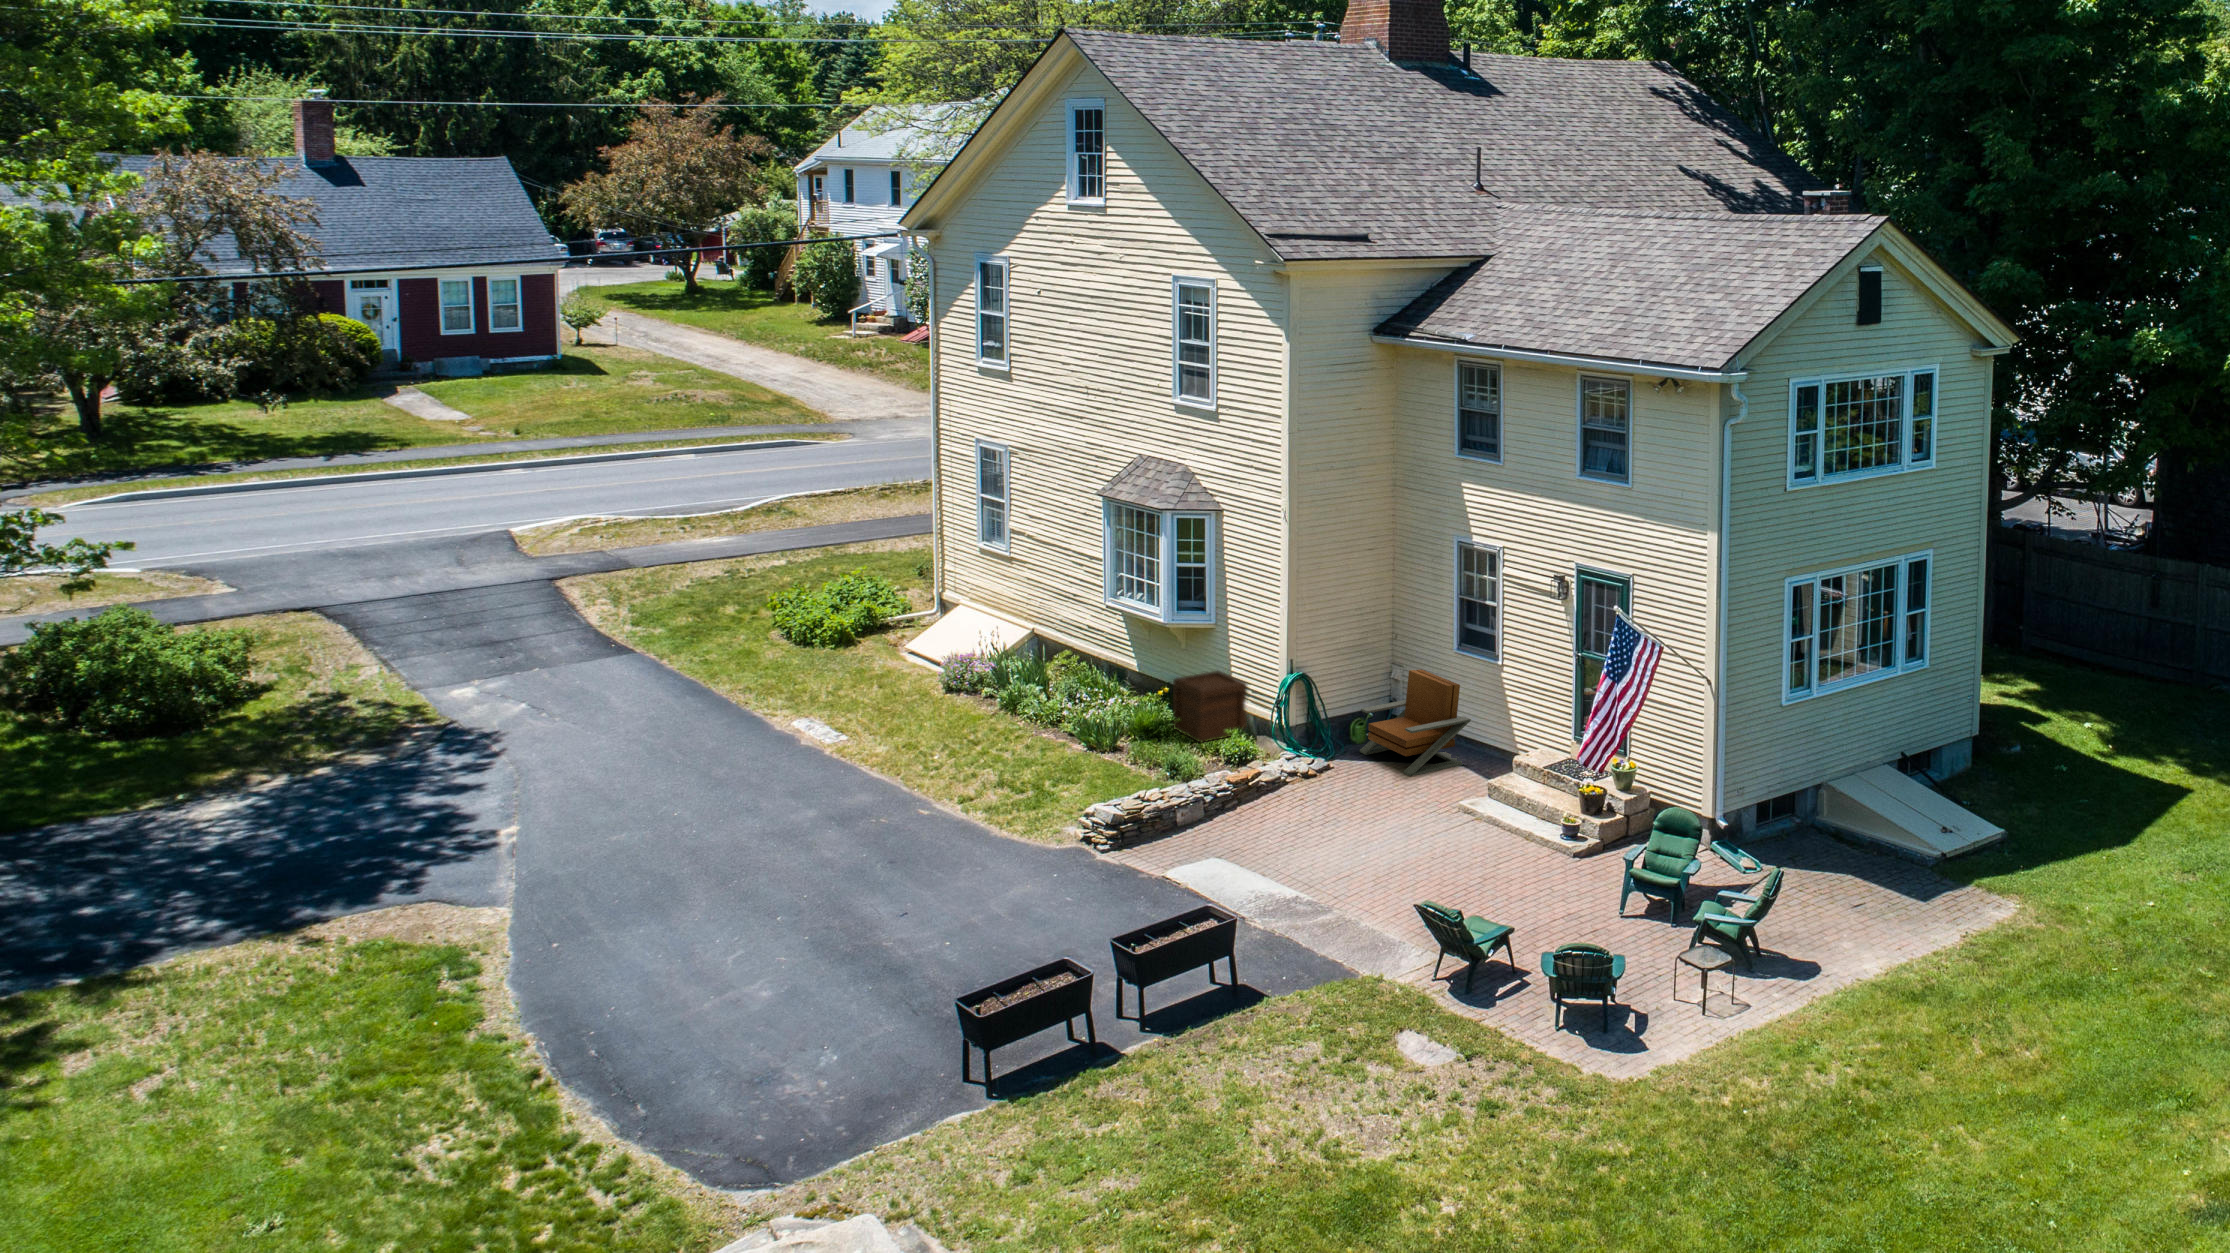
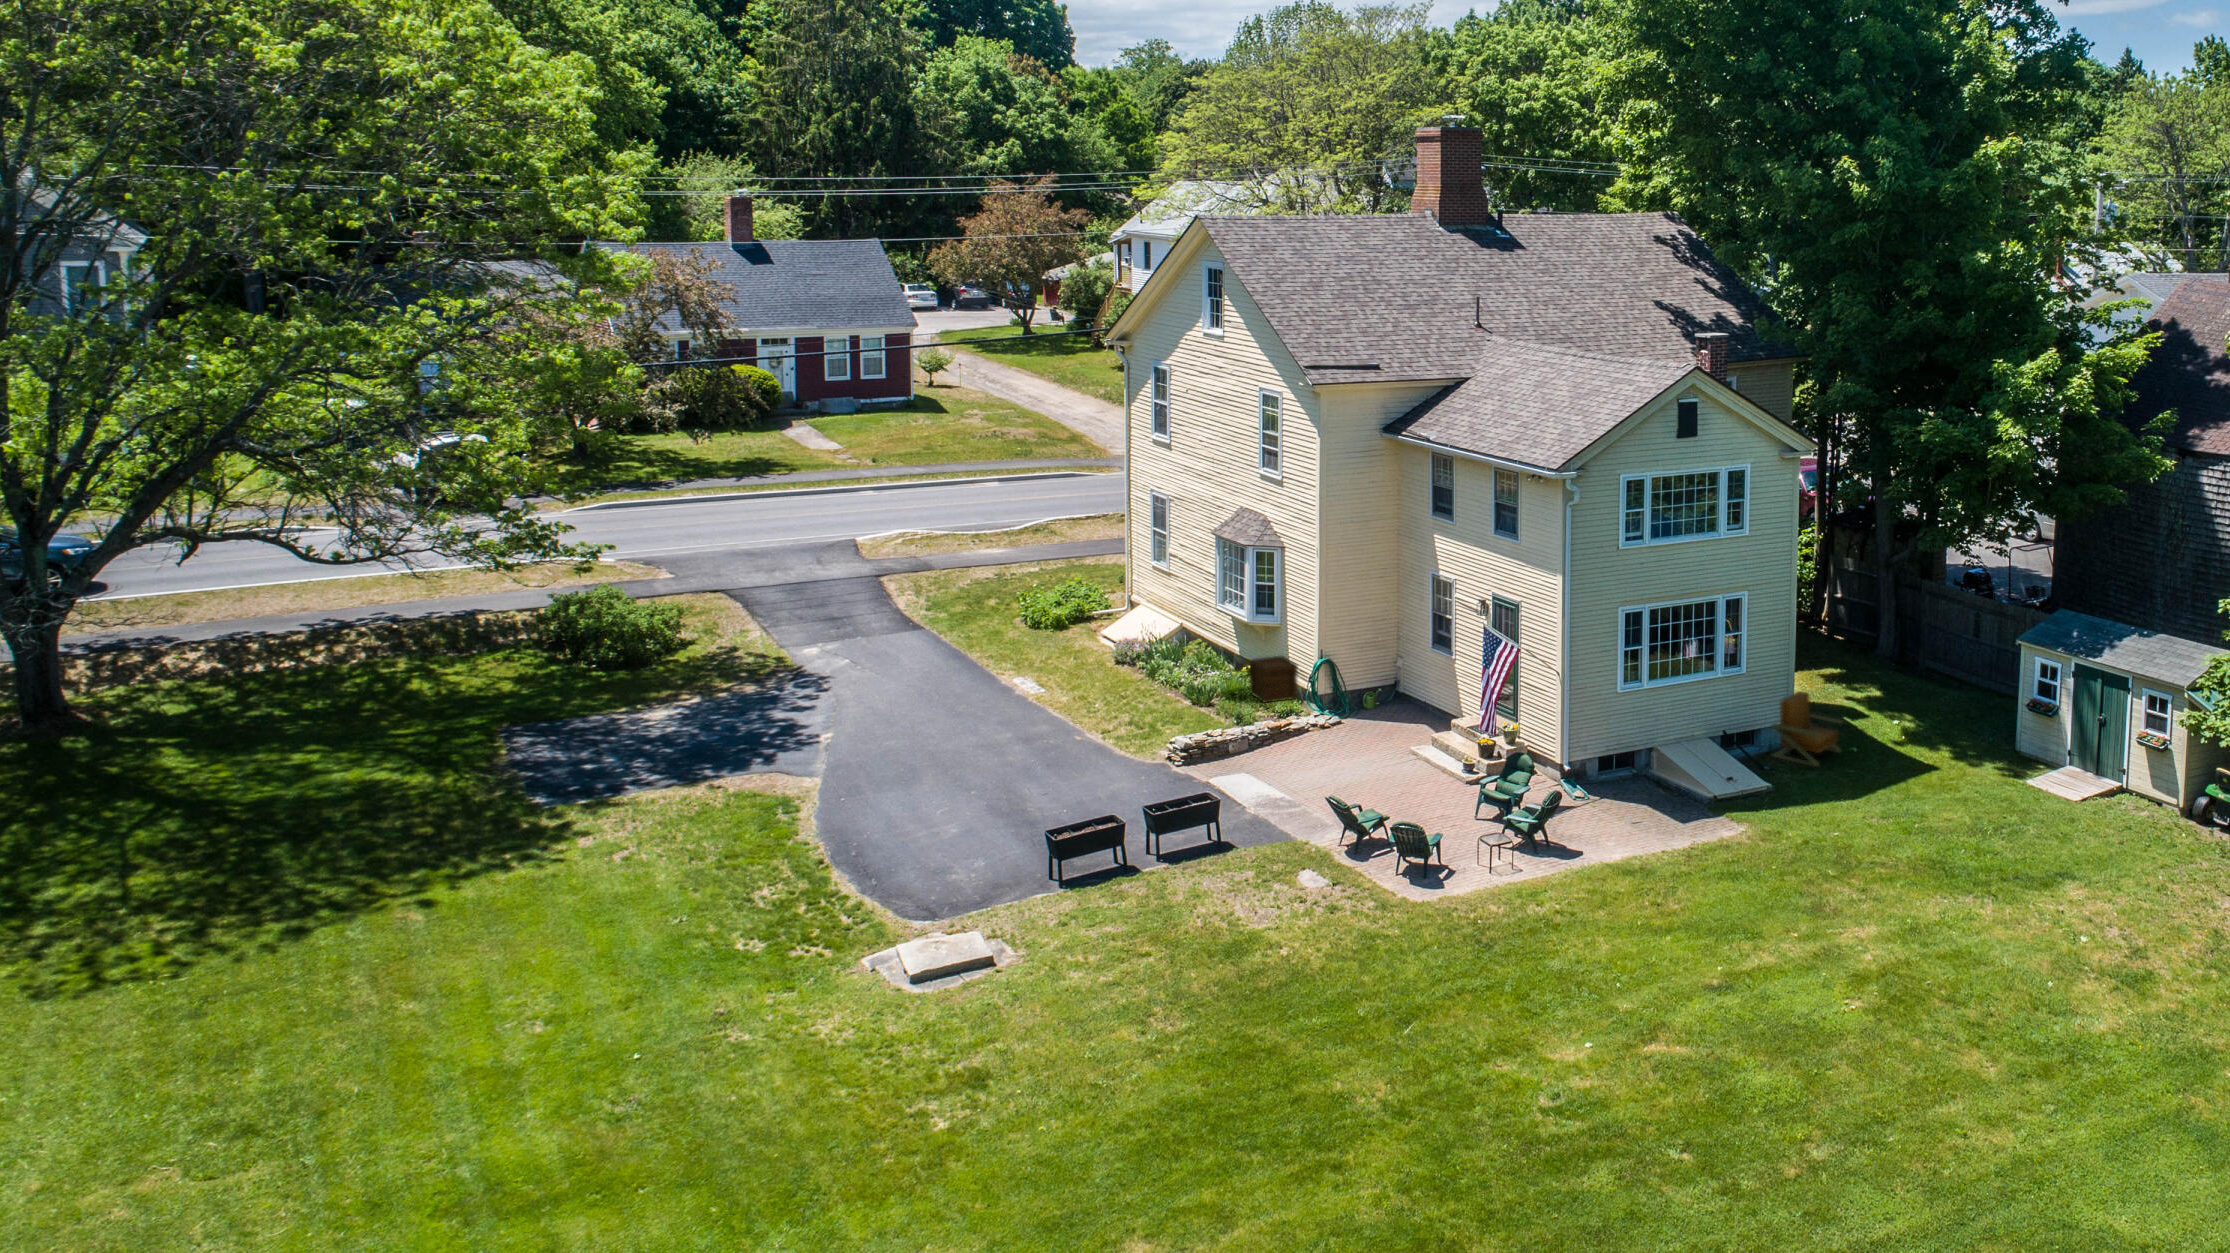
lounge chair: present [1360,669,1471,776] -> present [1772,691,1842,767]

